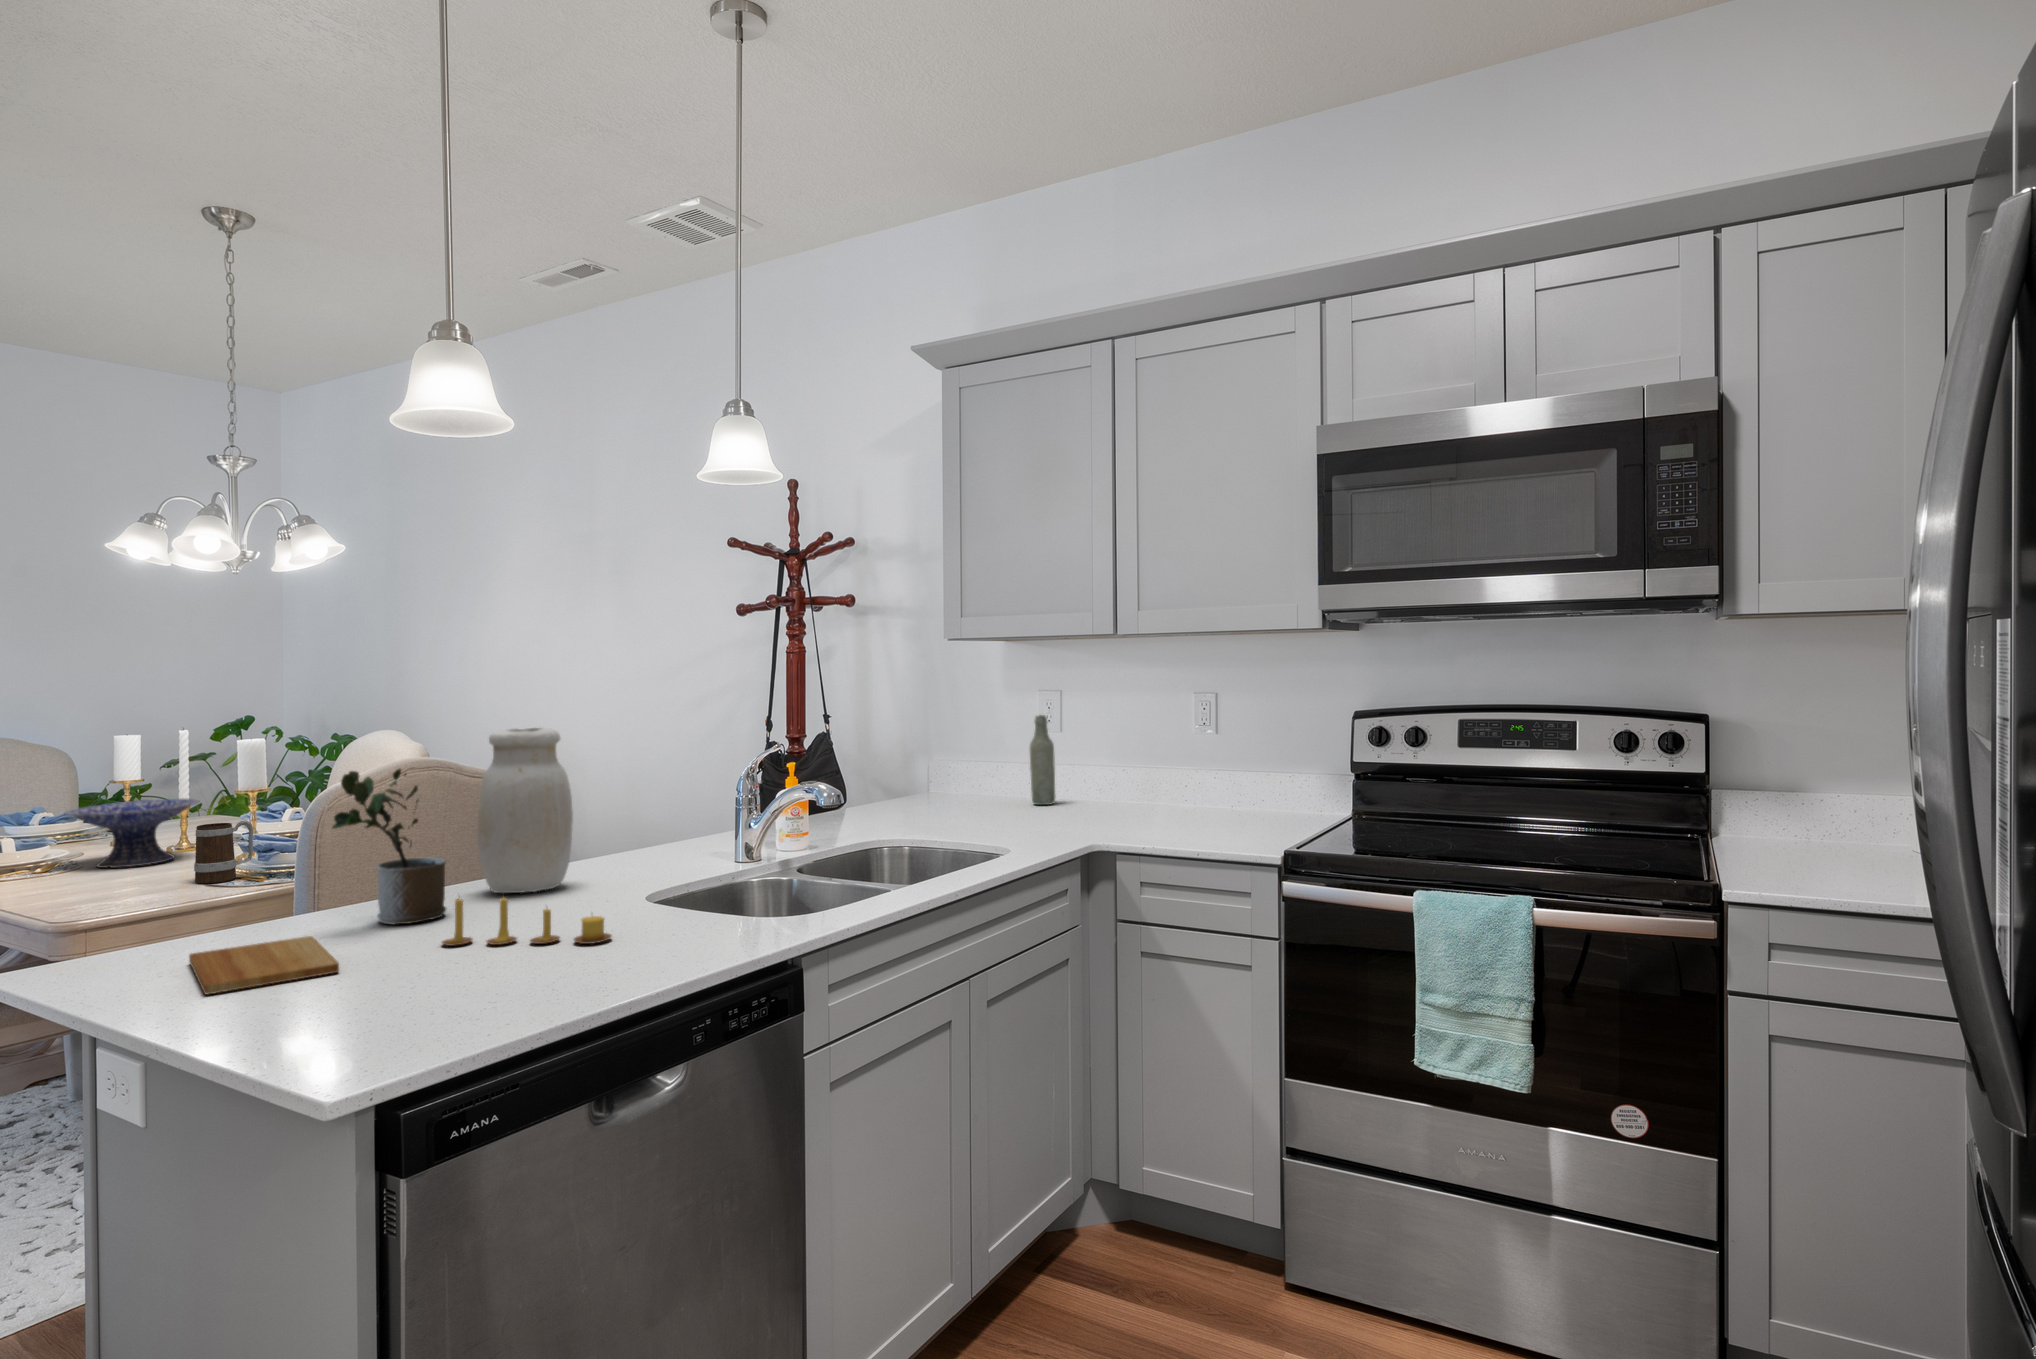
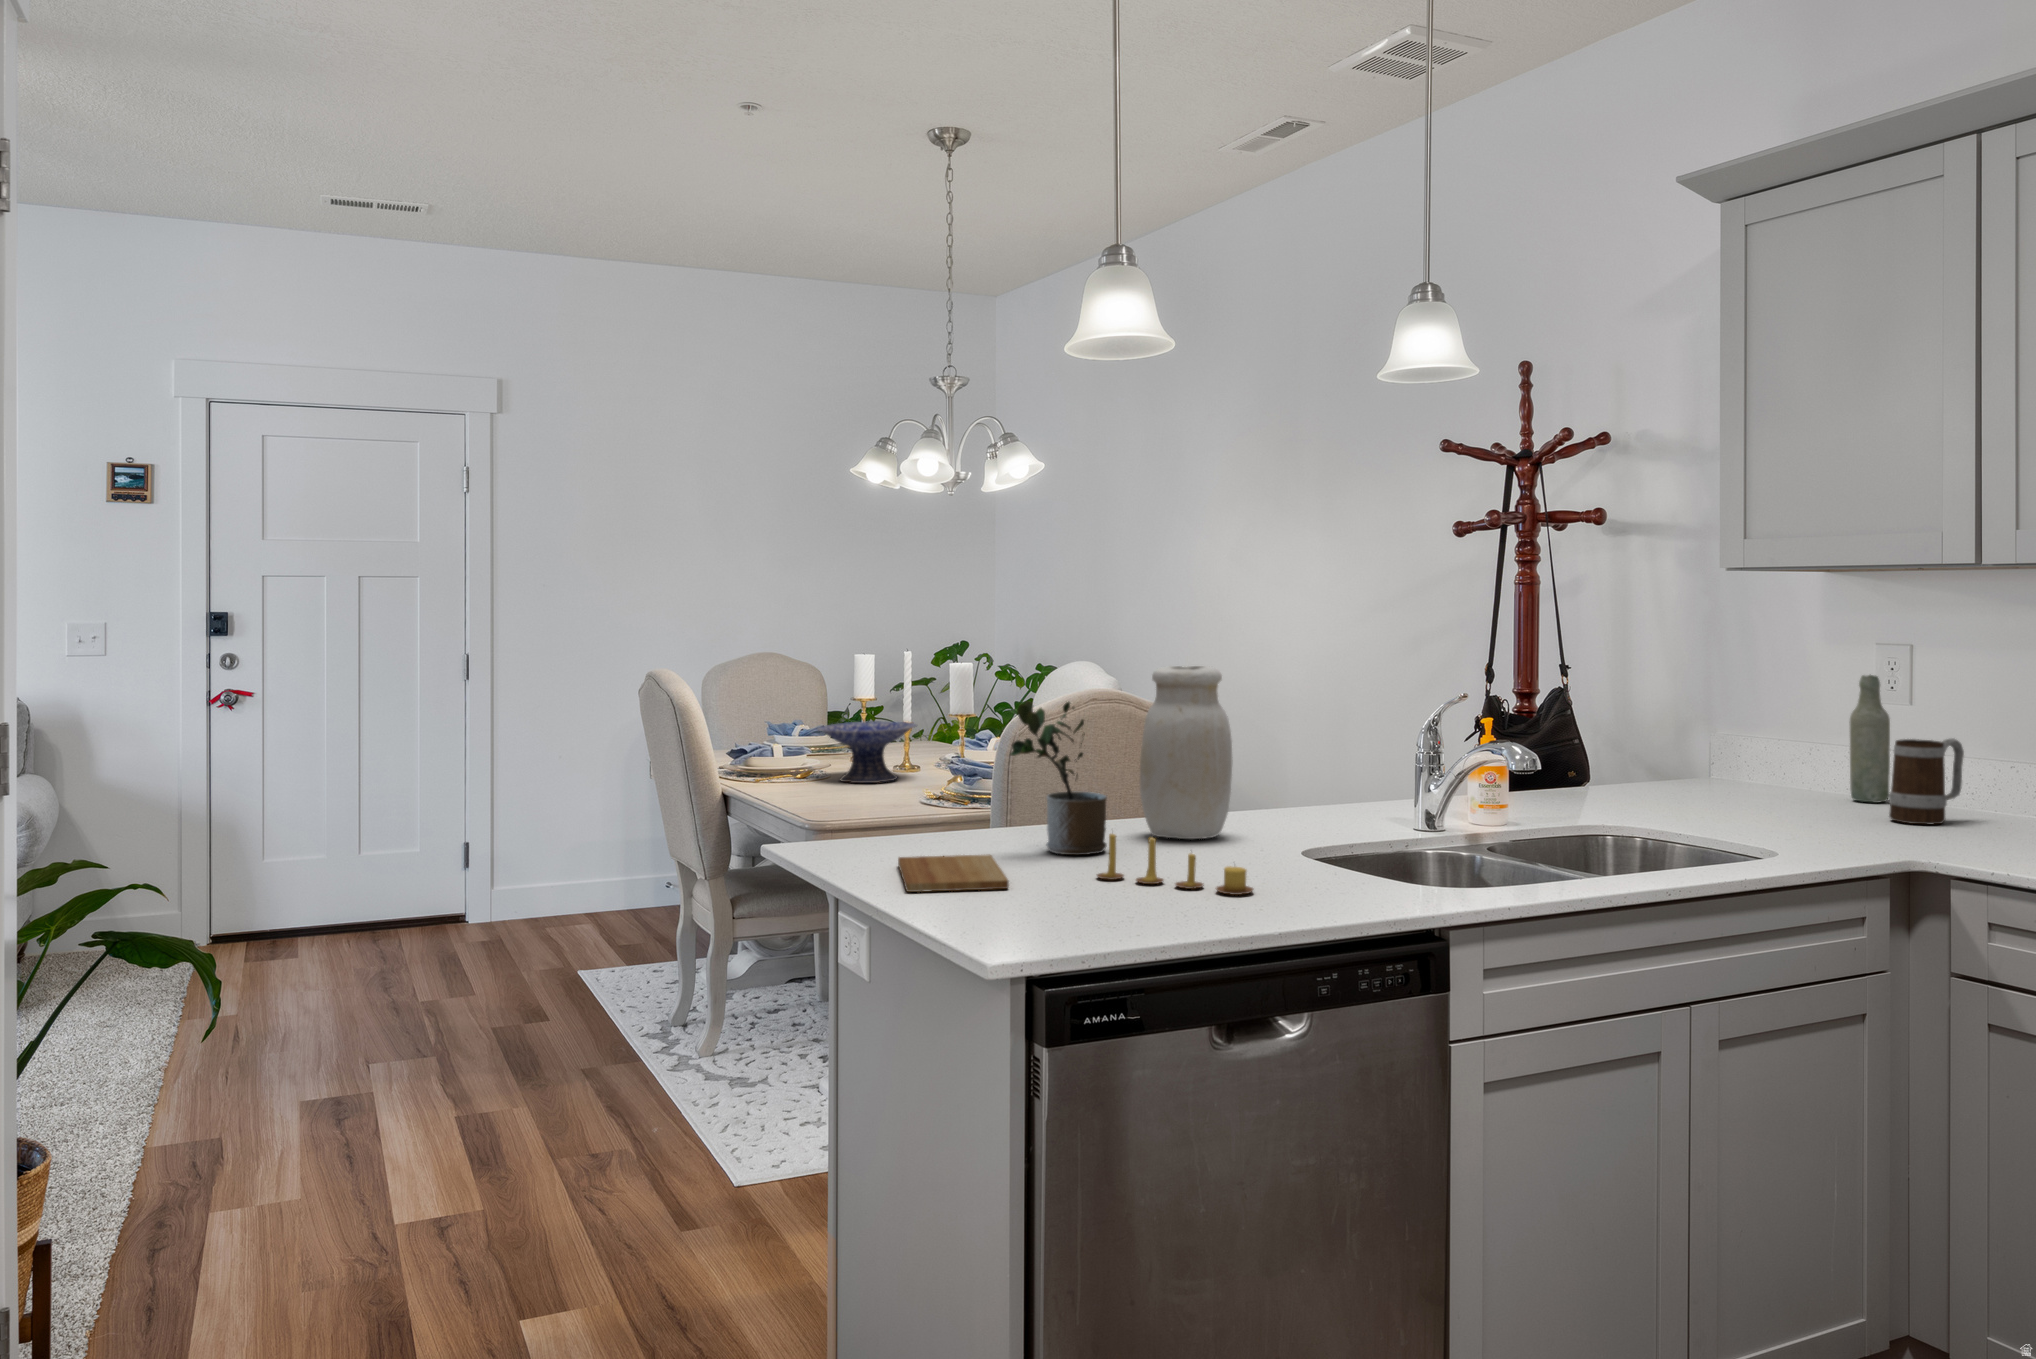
mug: present [194,820,254,884] -> present [1889,738,1964,824]

